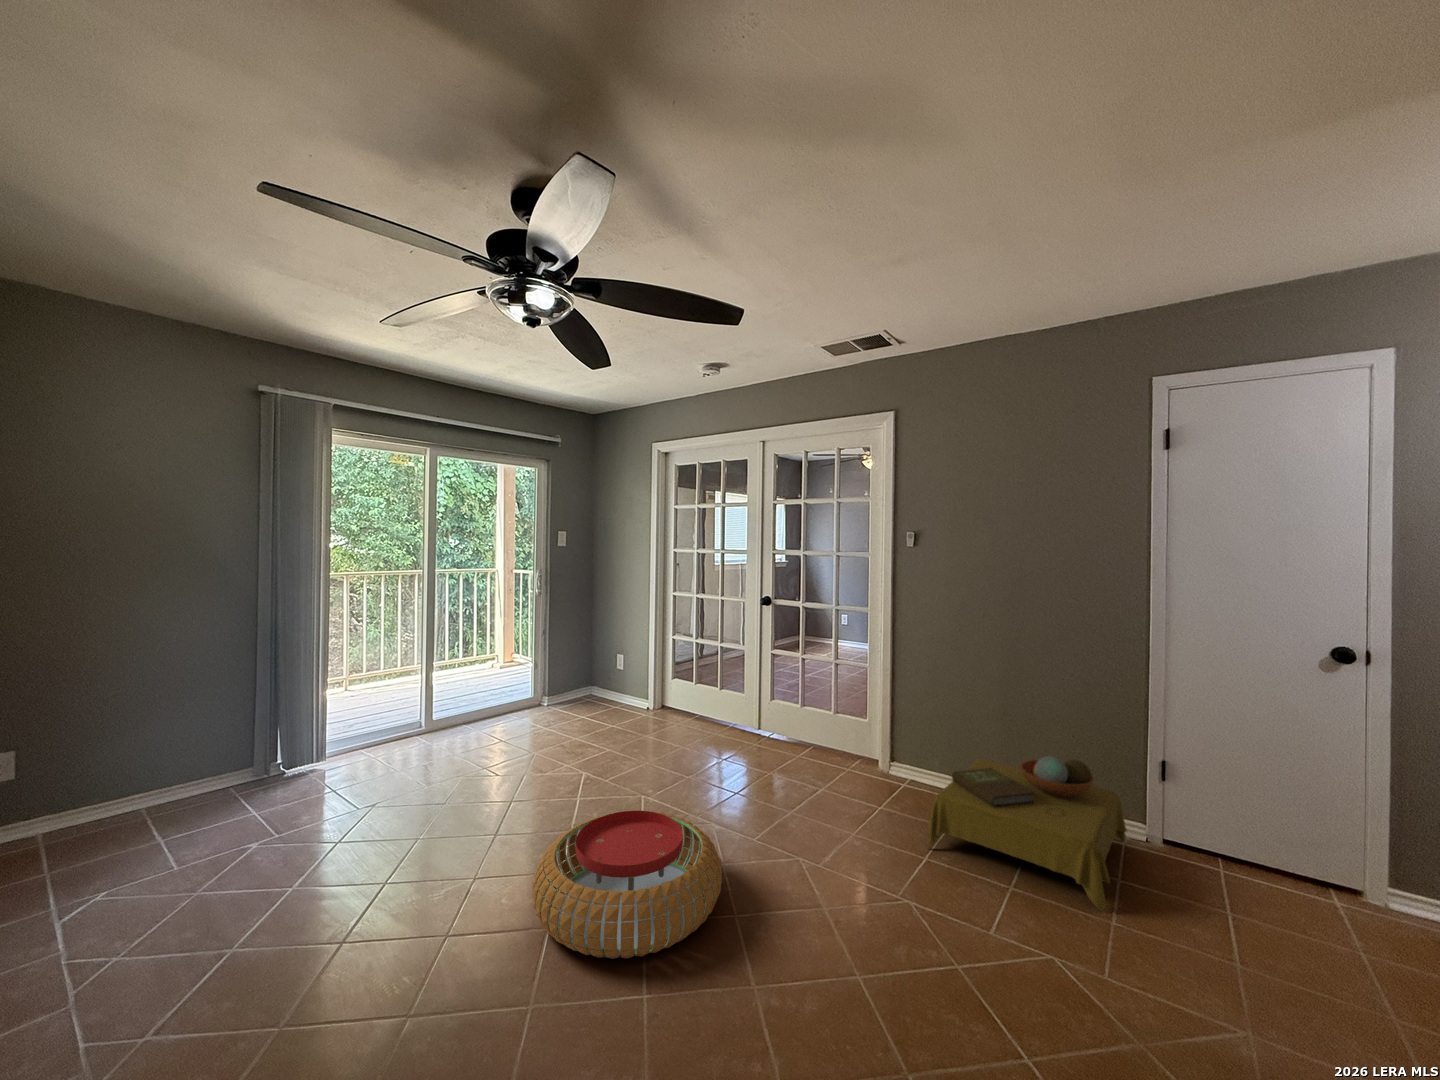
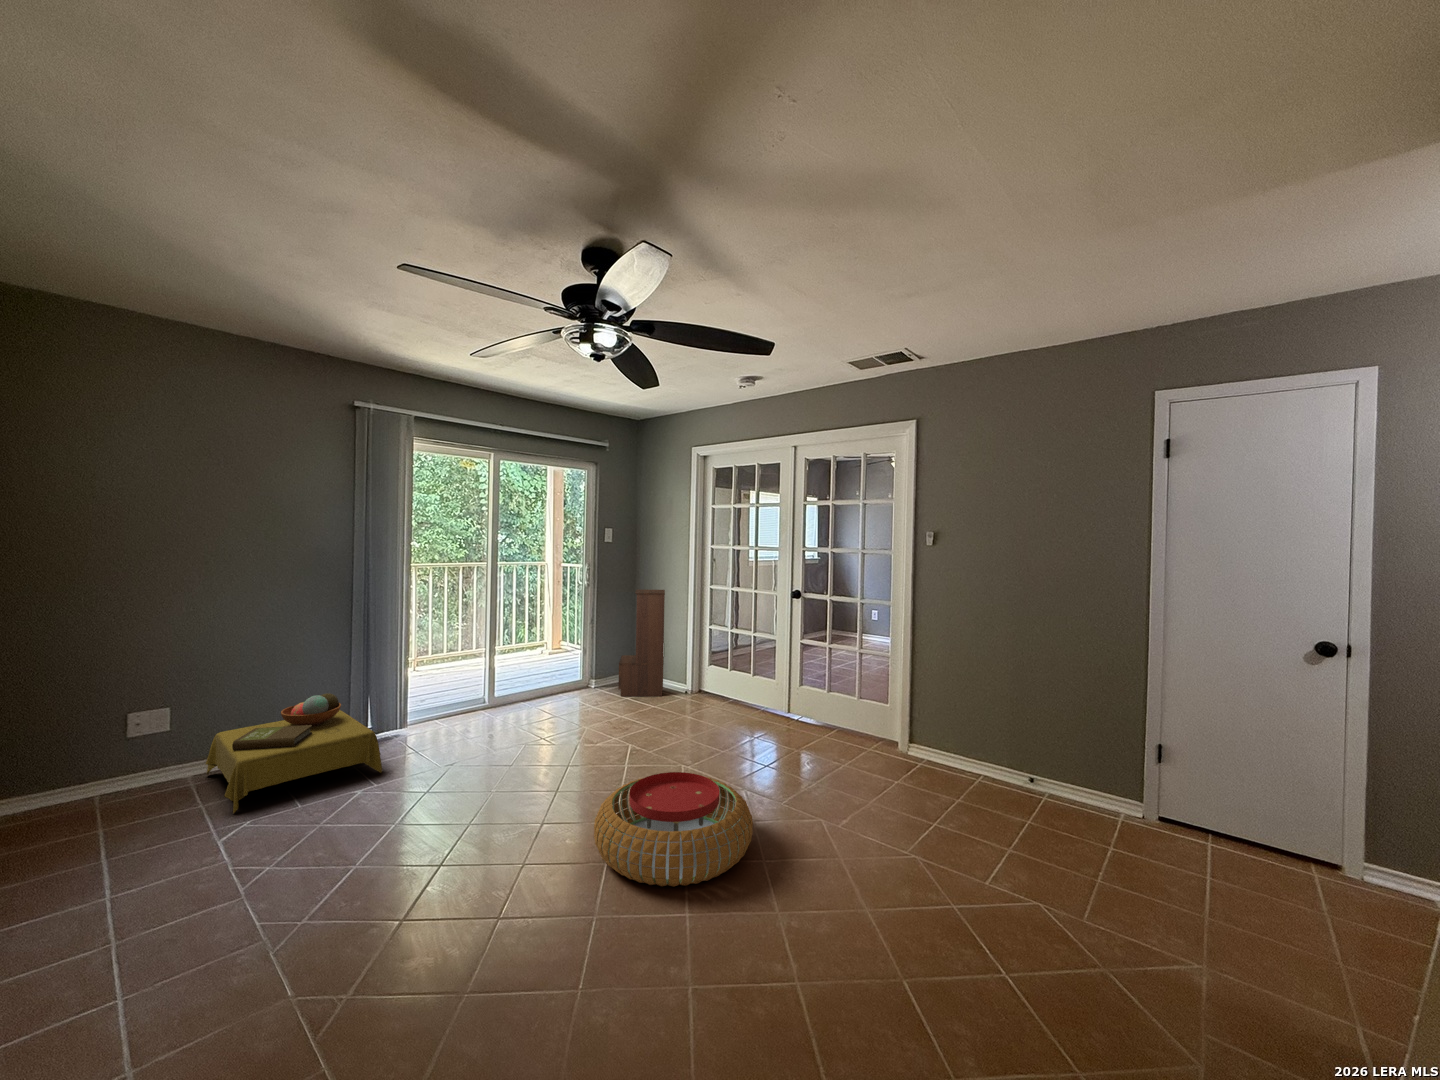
bookshelf: none [575,597,625,714] -> present [618,589,665,696]
side table: present [928,756,1127,911] -> present [206,693,382,813]

